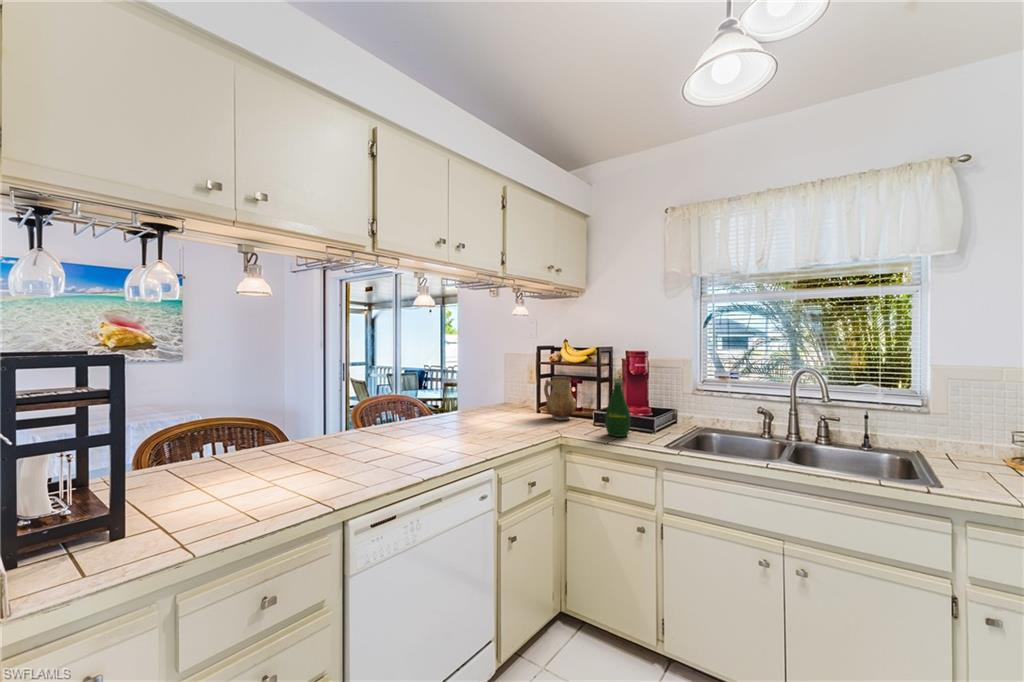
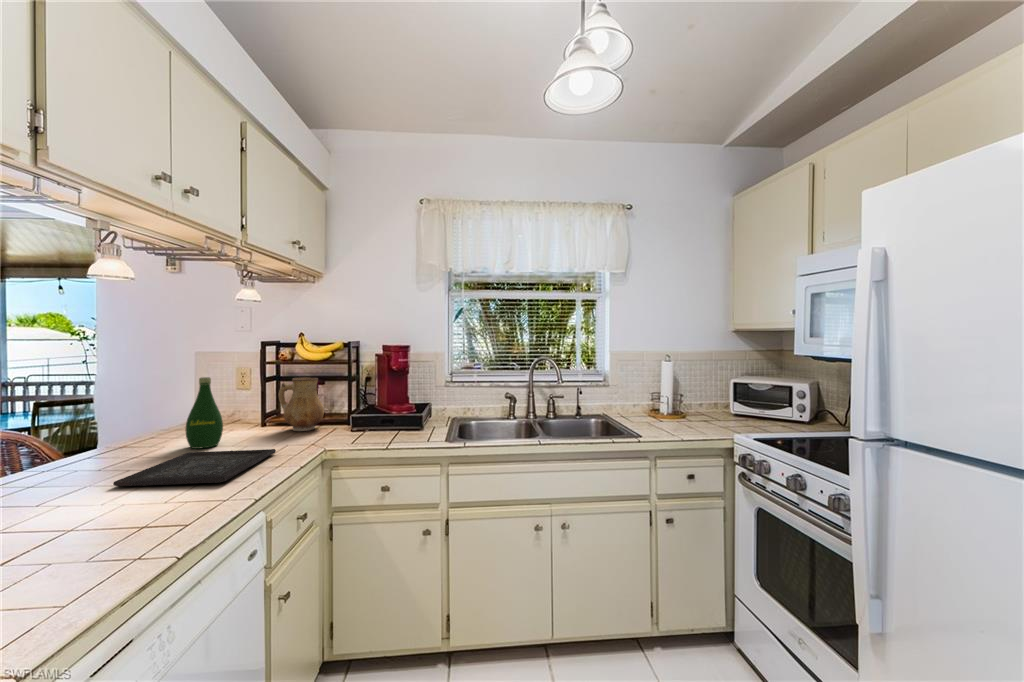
bottle: present [605,378,631,437] -> present [185,377,223,449]
tray: none [432,423,525,444] -> present [113,449,276,486]

